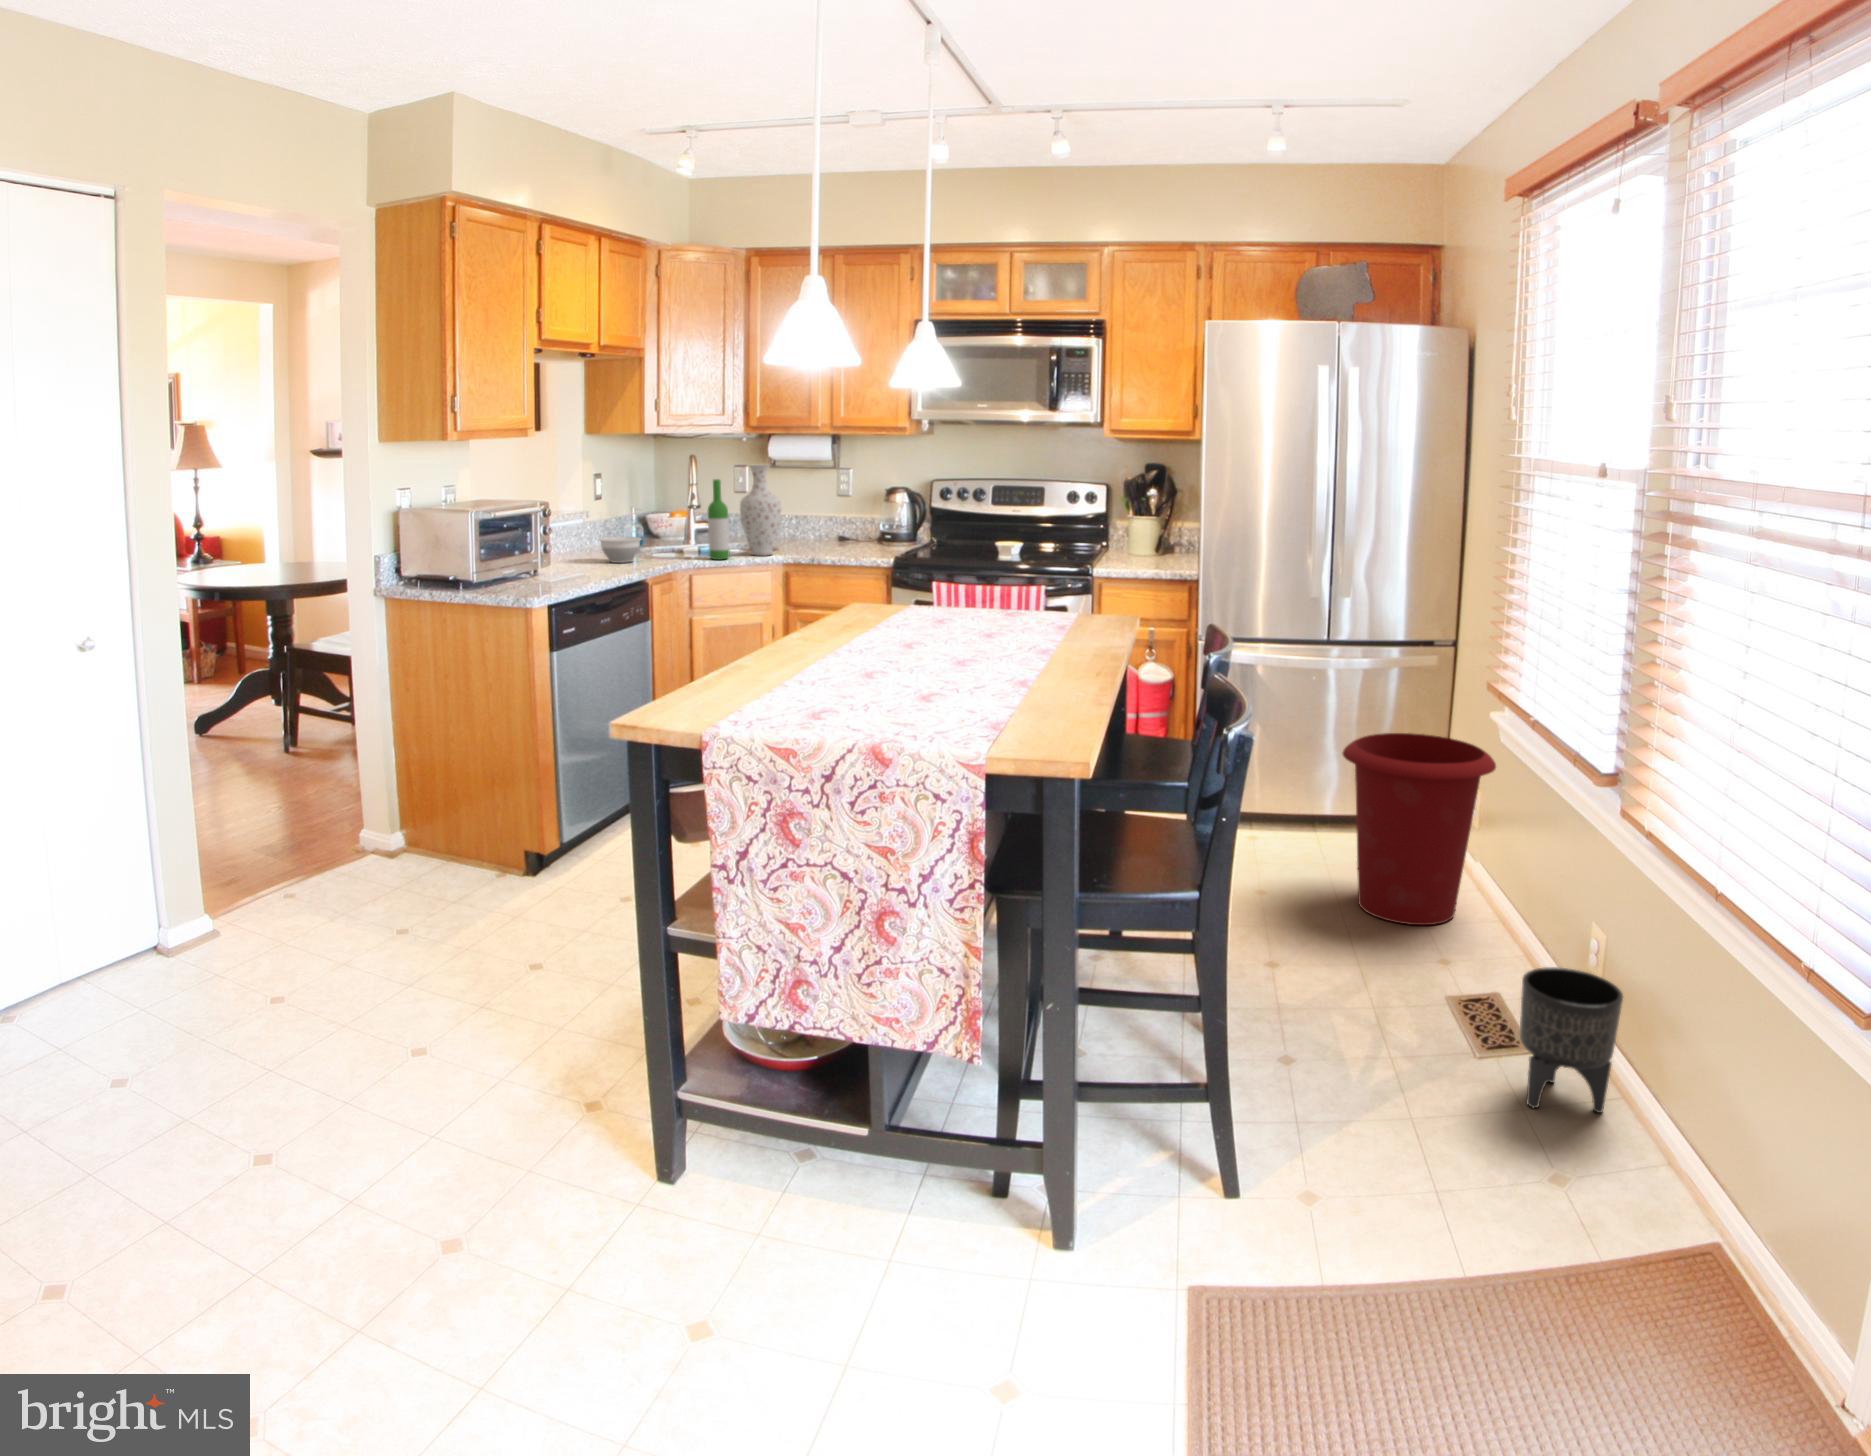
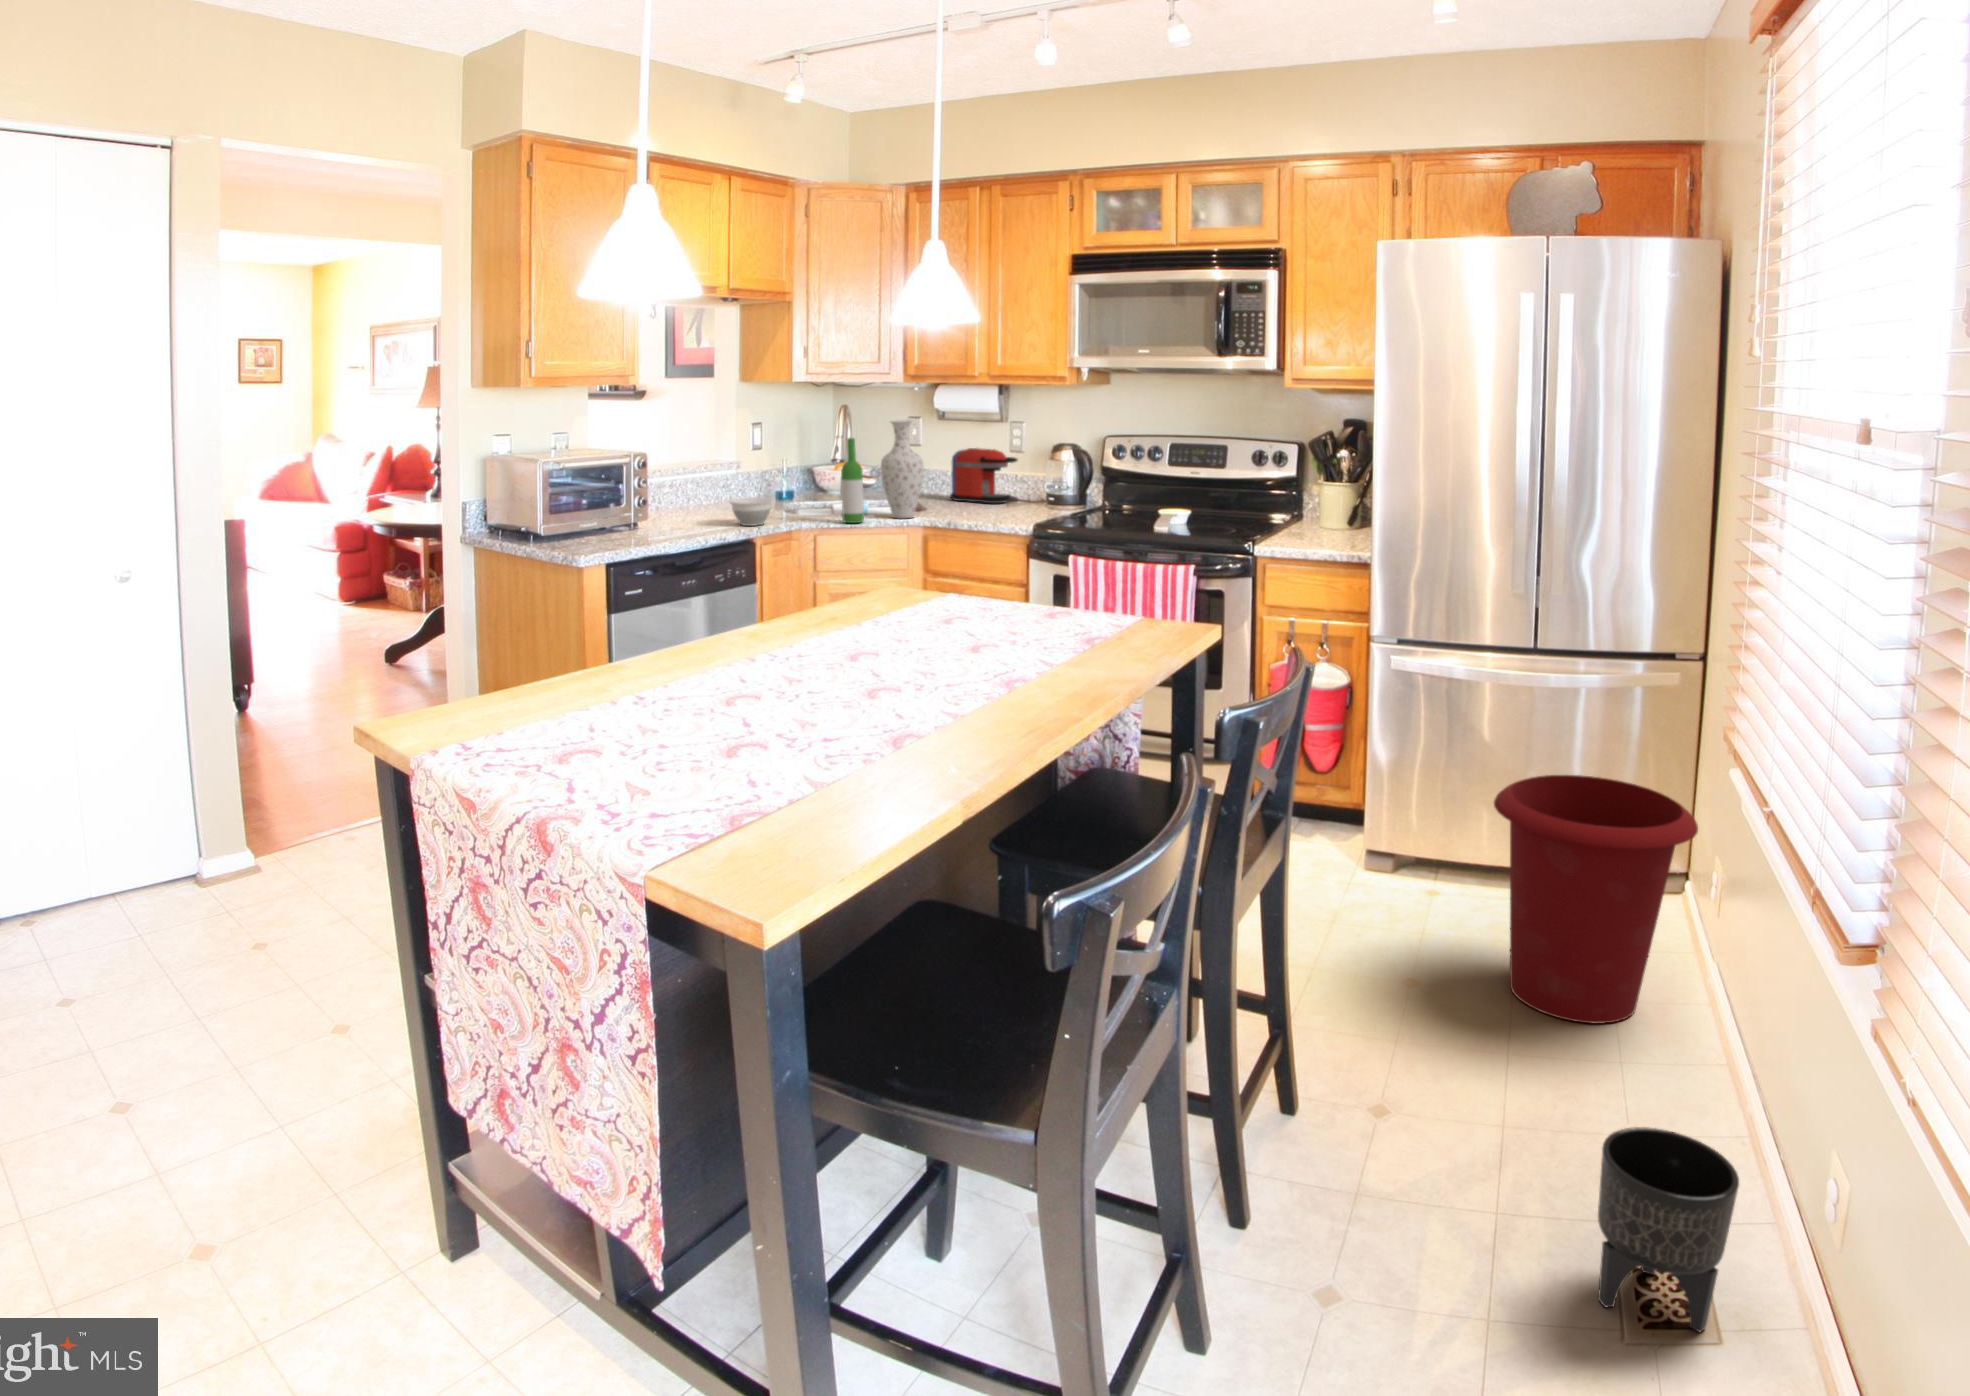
coffee maker: none [789,494,854,544] -> present [950,448,1017,503]

